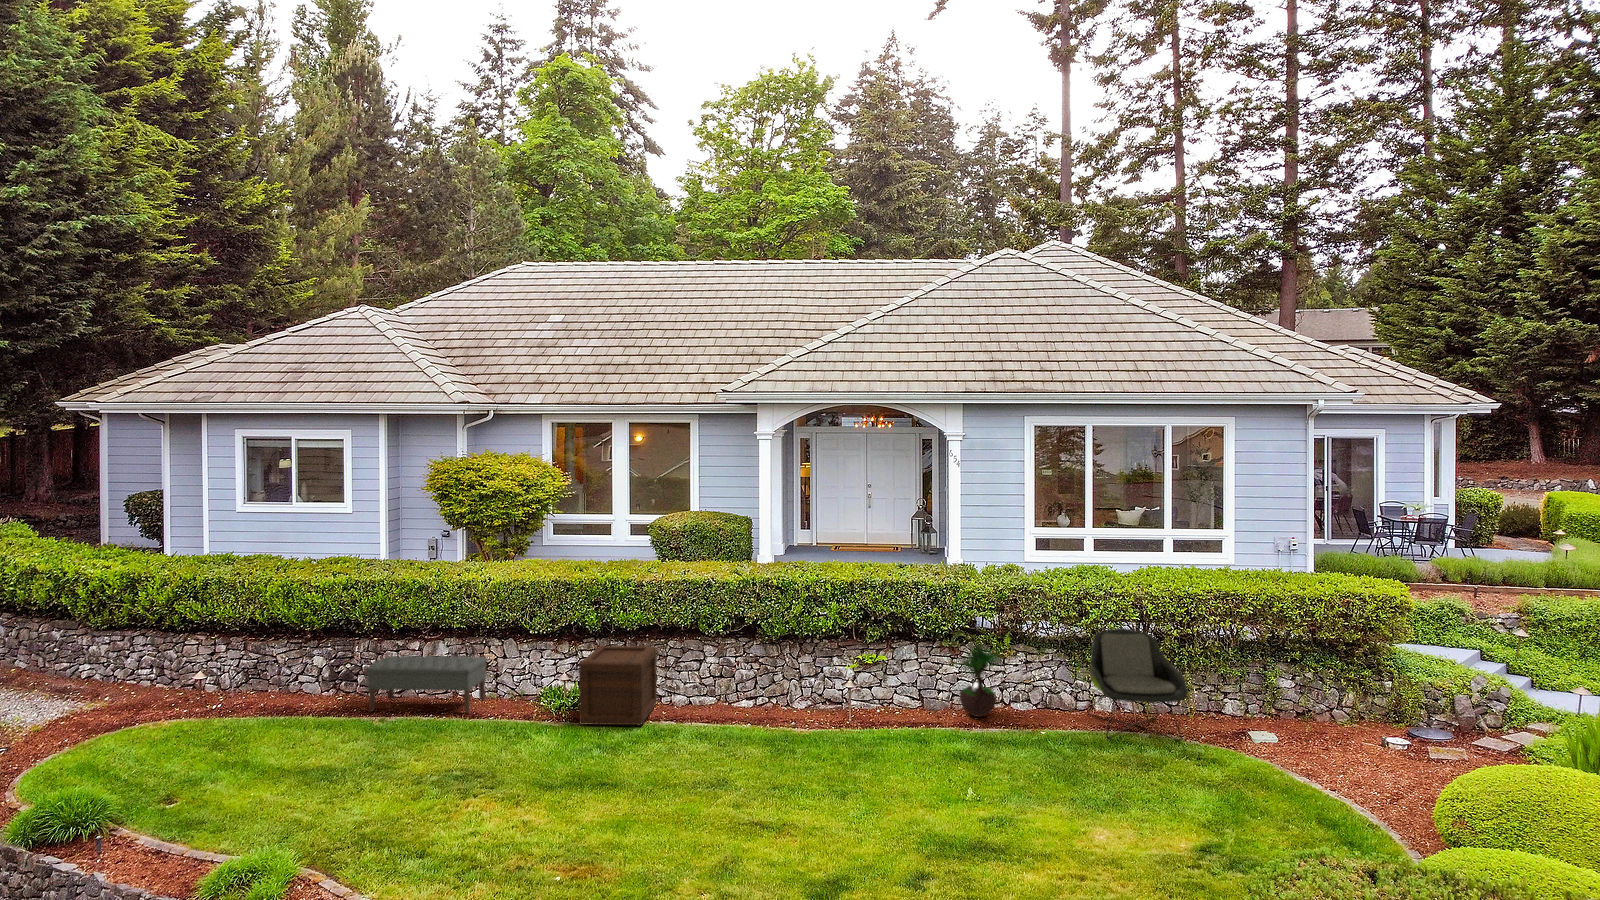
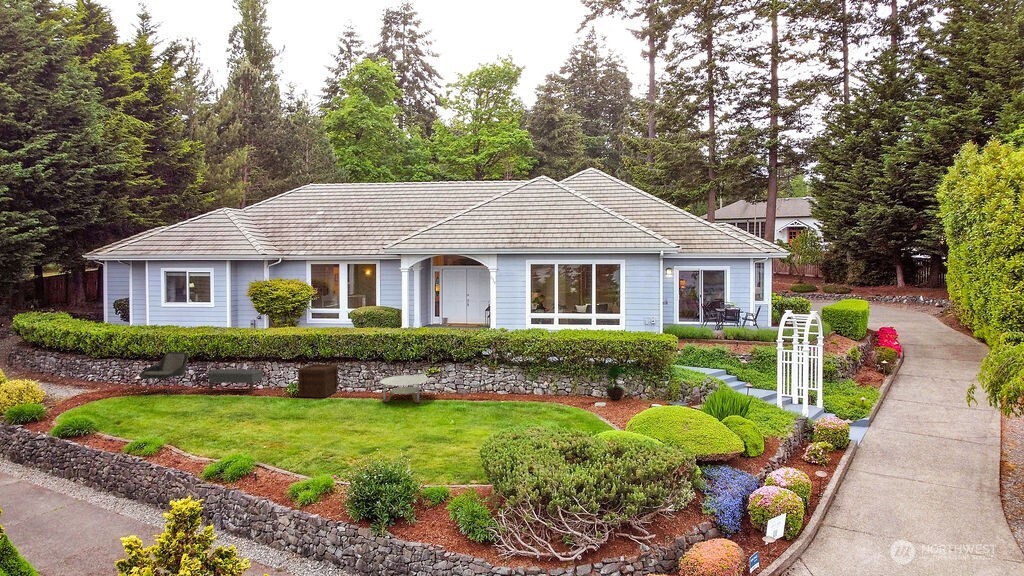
lounge chair: present [1088,628,1188,742] -> present [140,352,188,395]
potted tree: present [960,642,999,717] -> present [605,365,623,400]
round table: none [770,670,877,740] -> present [380,375,429,403]

